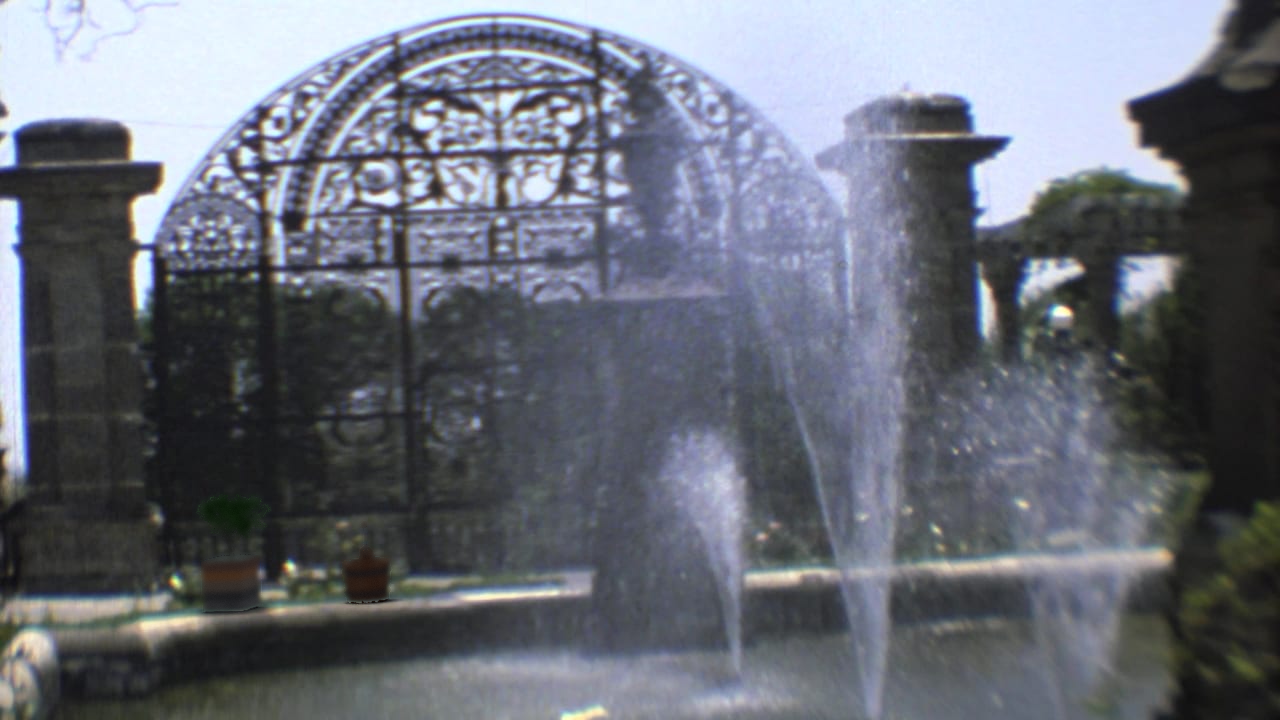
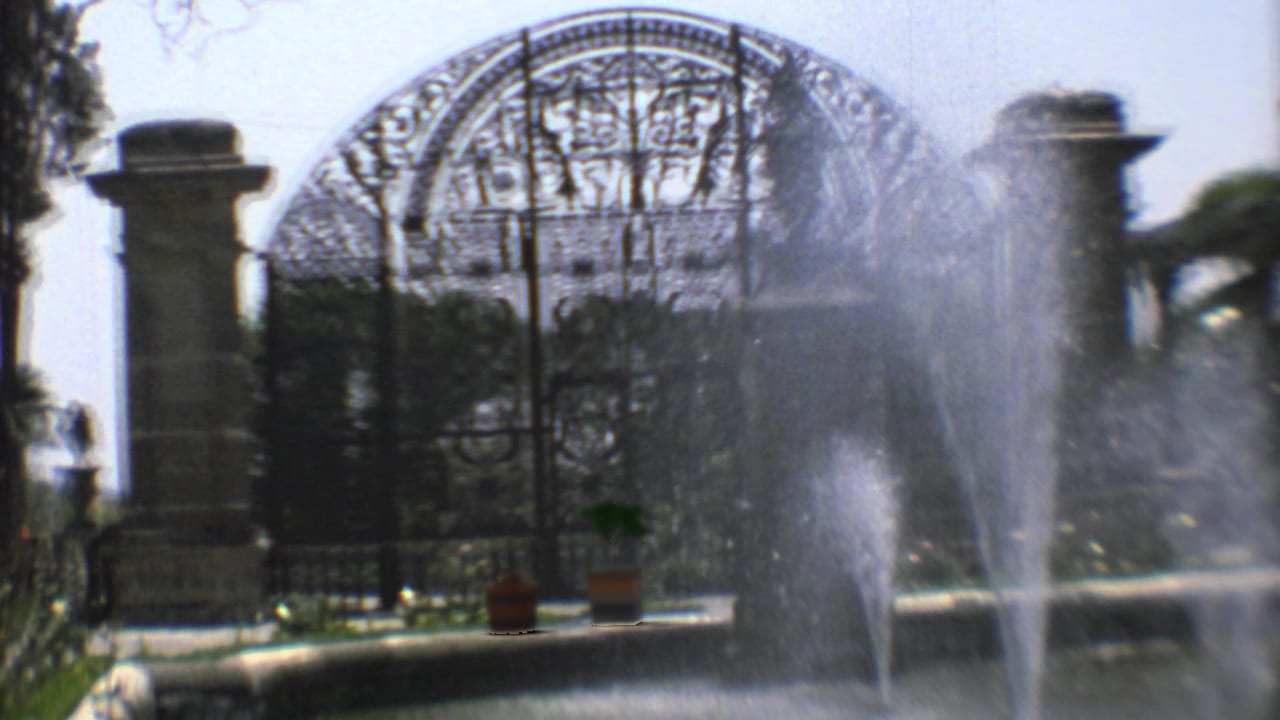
potted tree: present [199,495,270,613] -> present [578,498,655,627]

